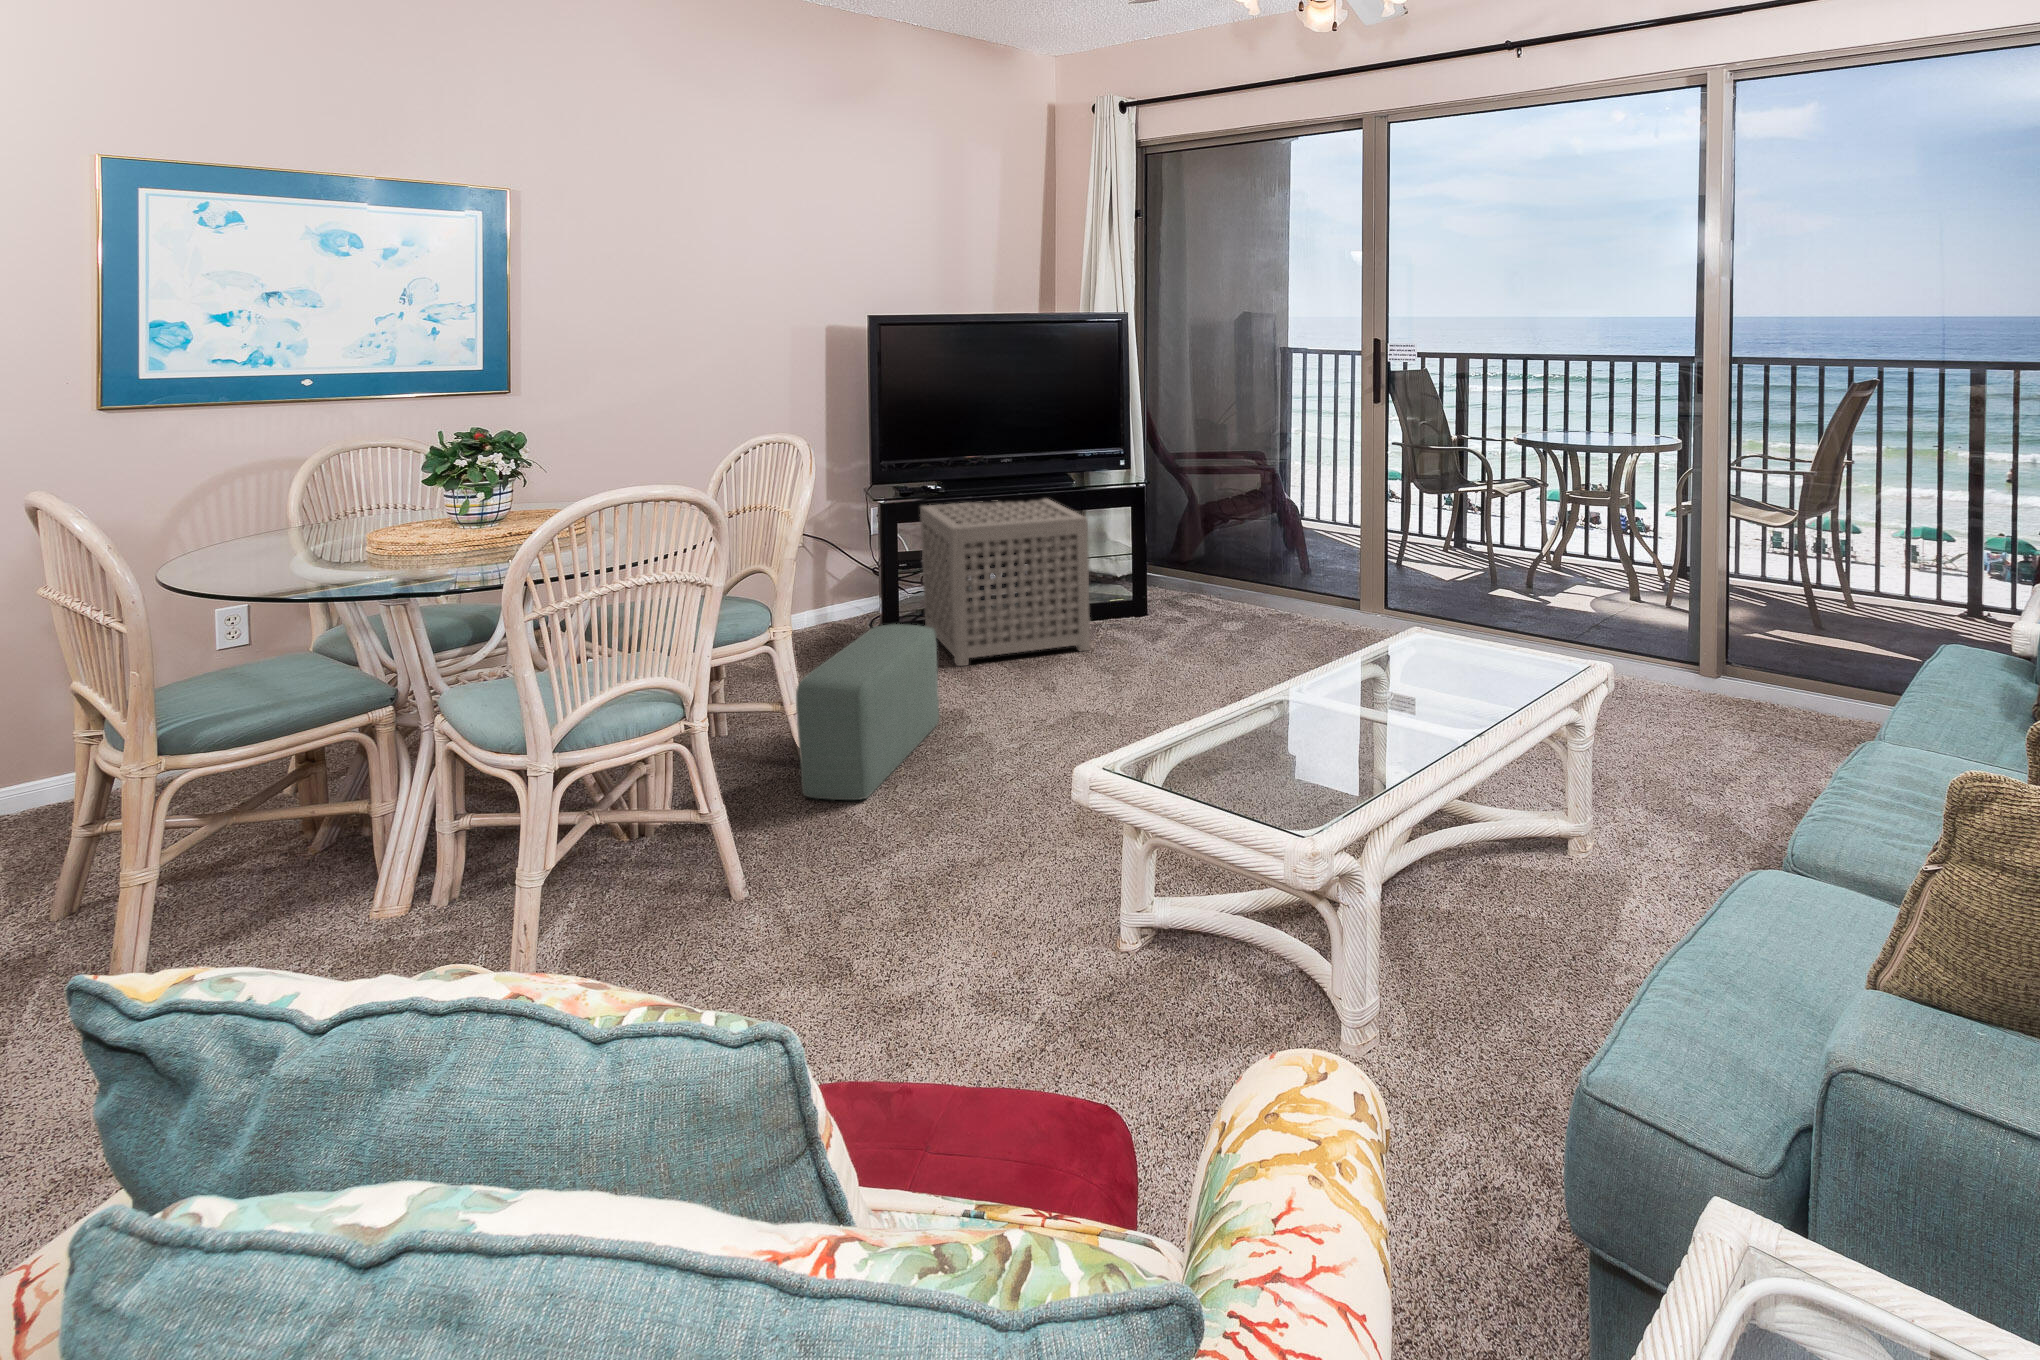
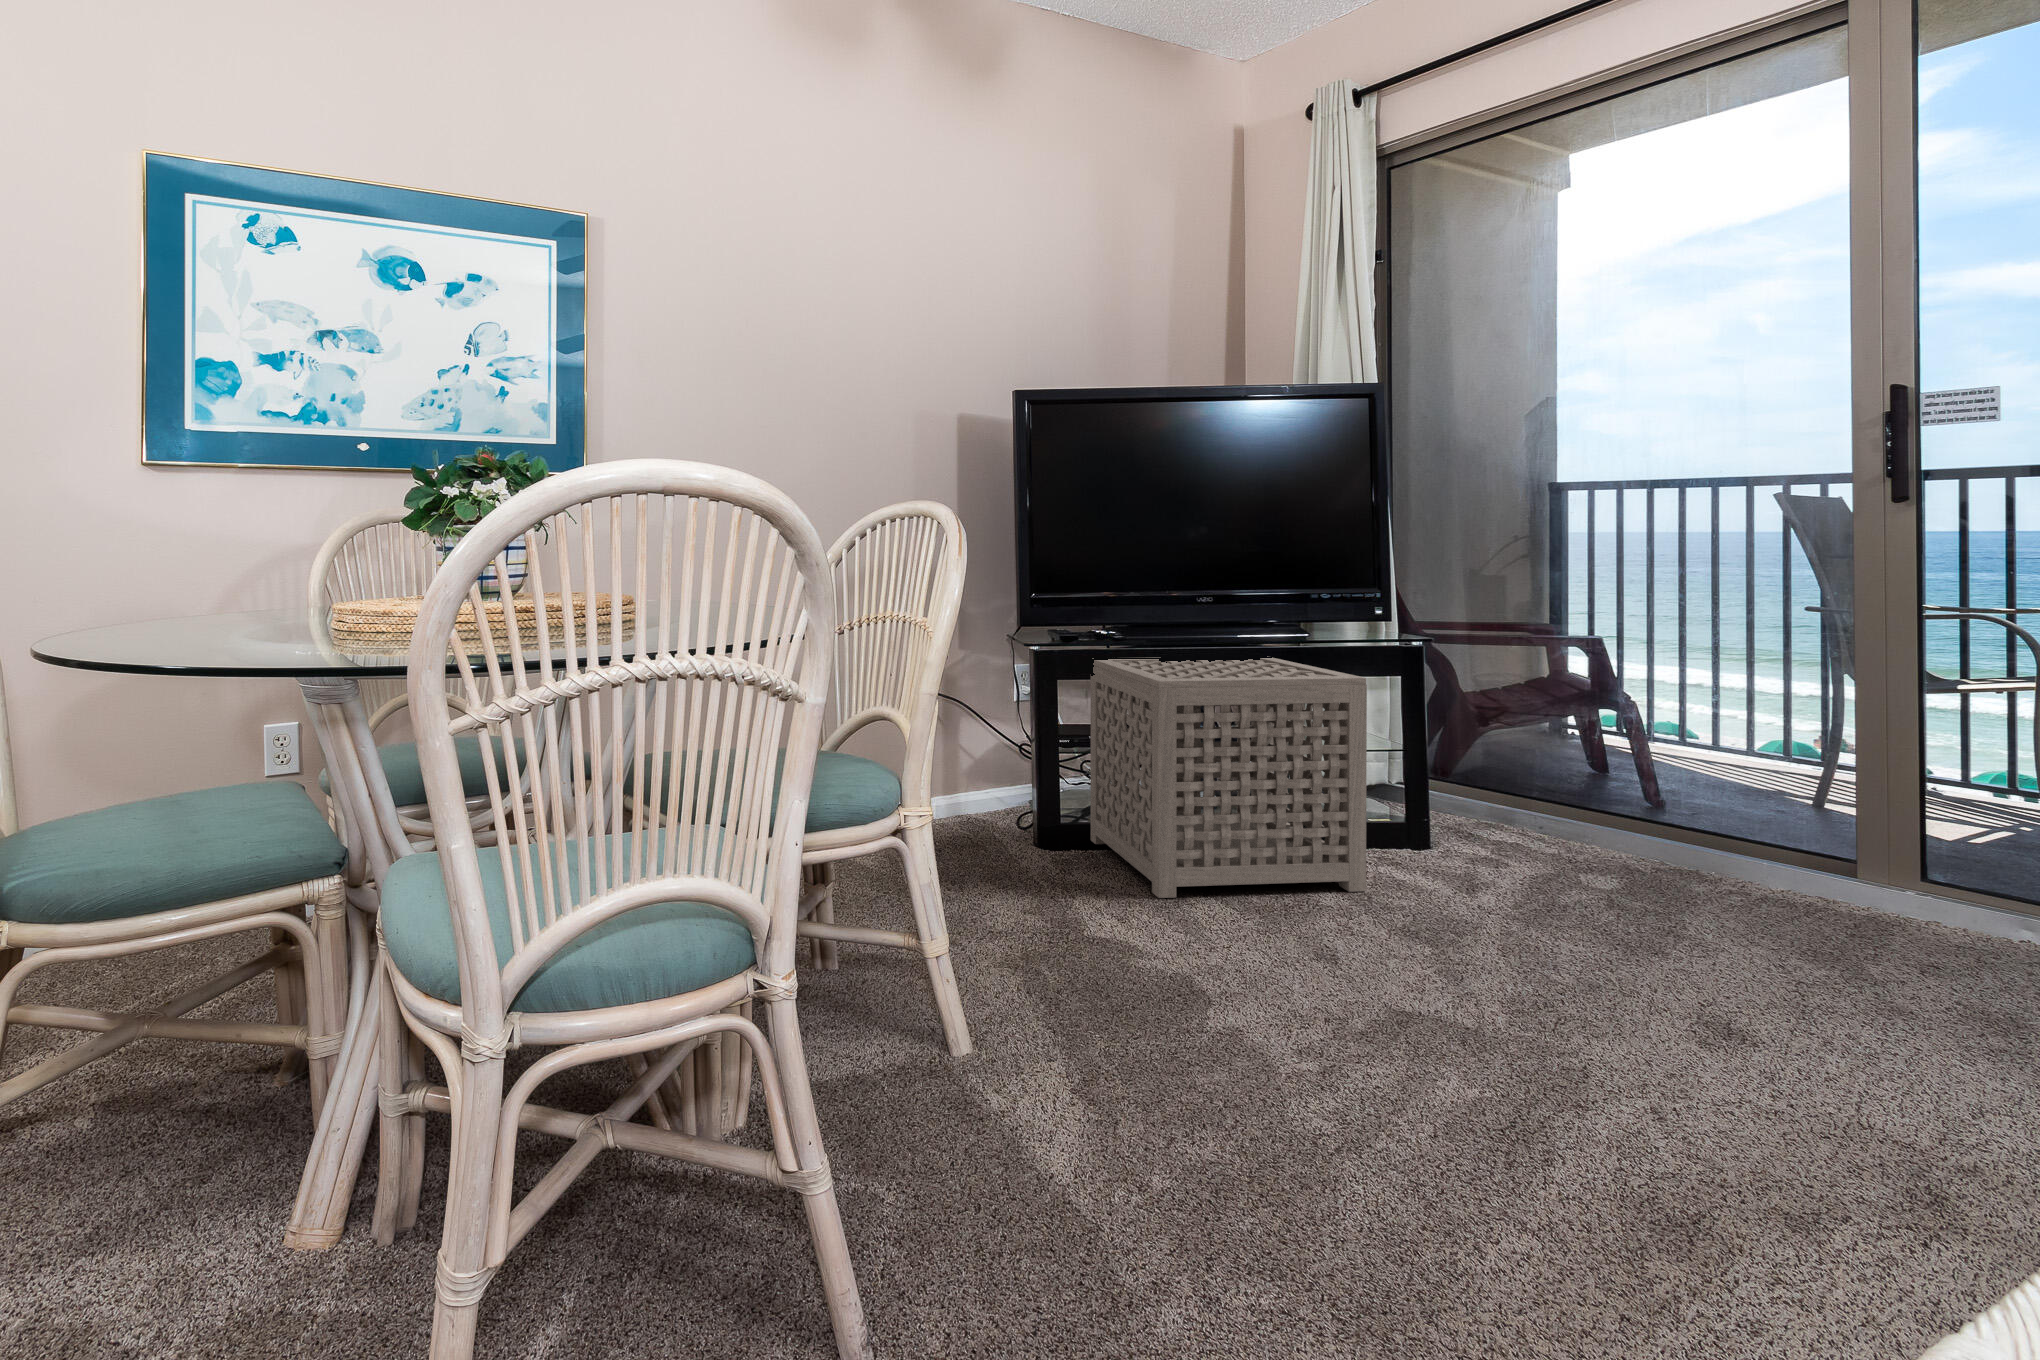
pouf: present [796,624,939,800] -> none [953,821,1171,1179]

